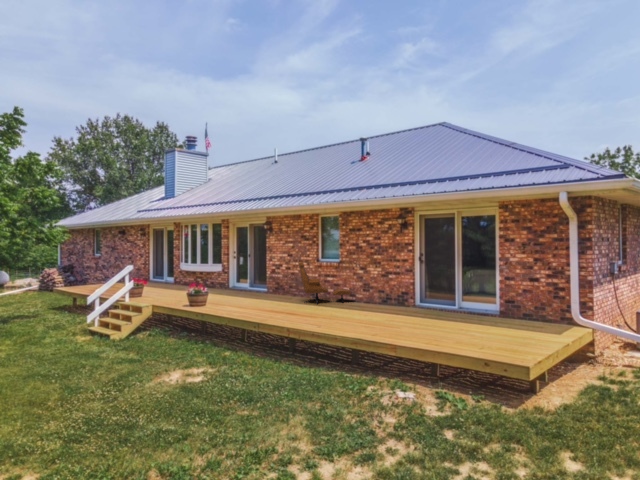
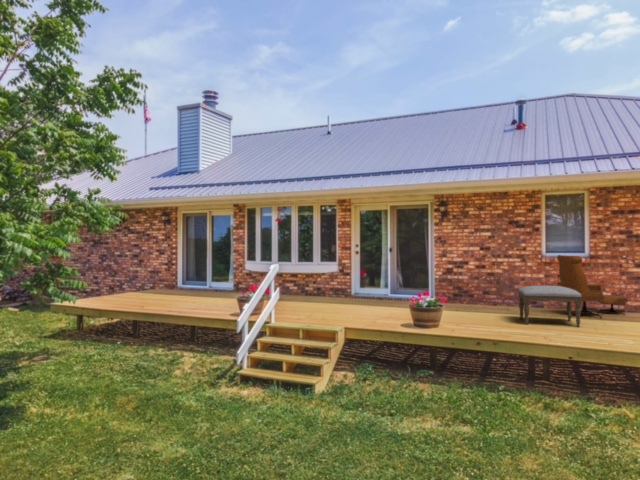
ottoman: none [251,283,290,309] -> present [518,286,582,327]

